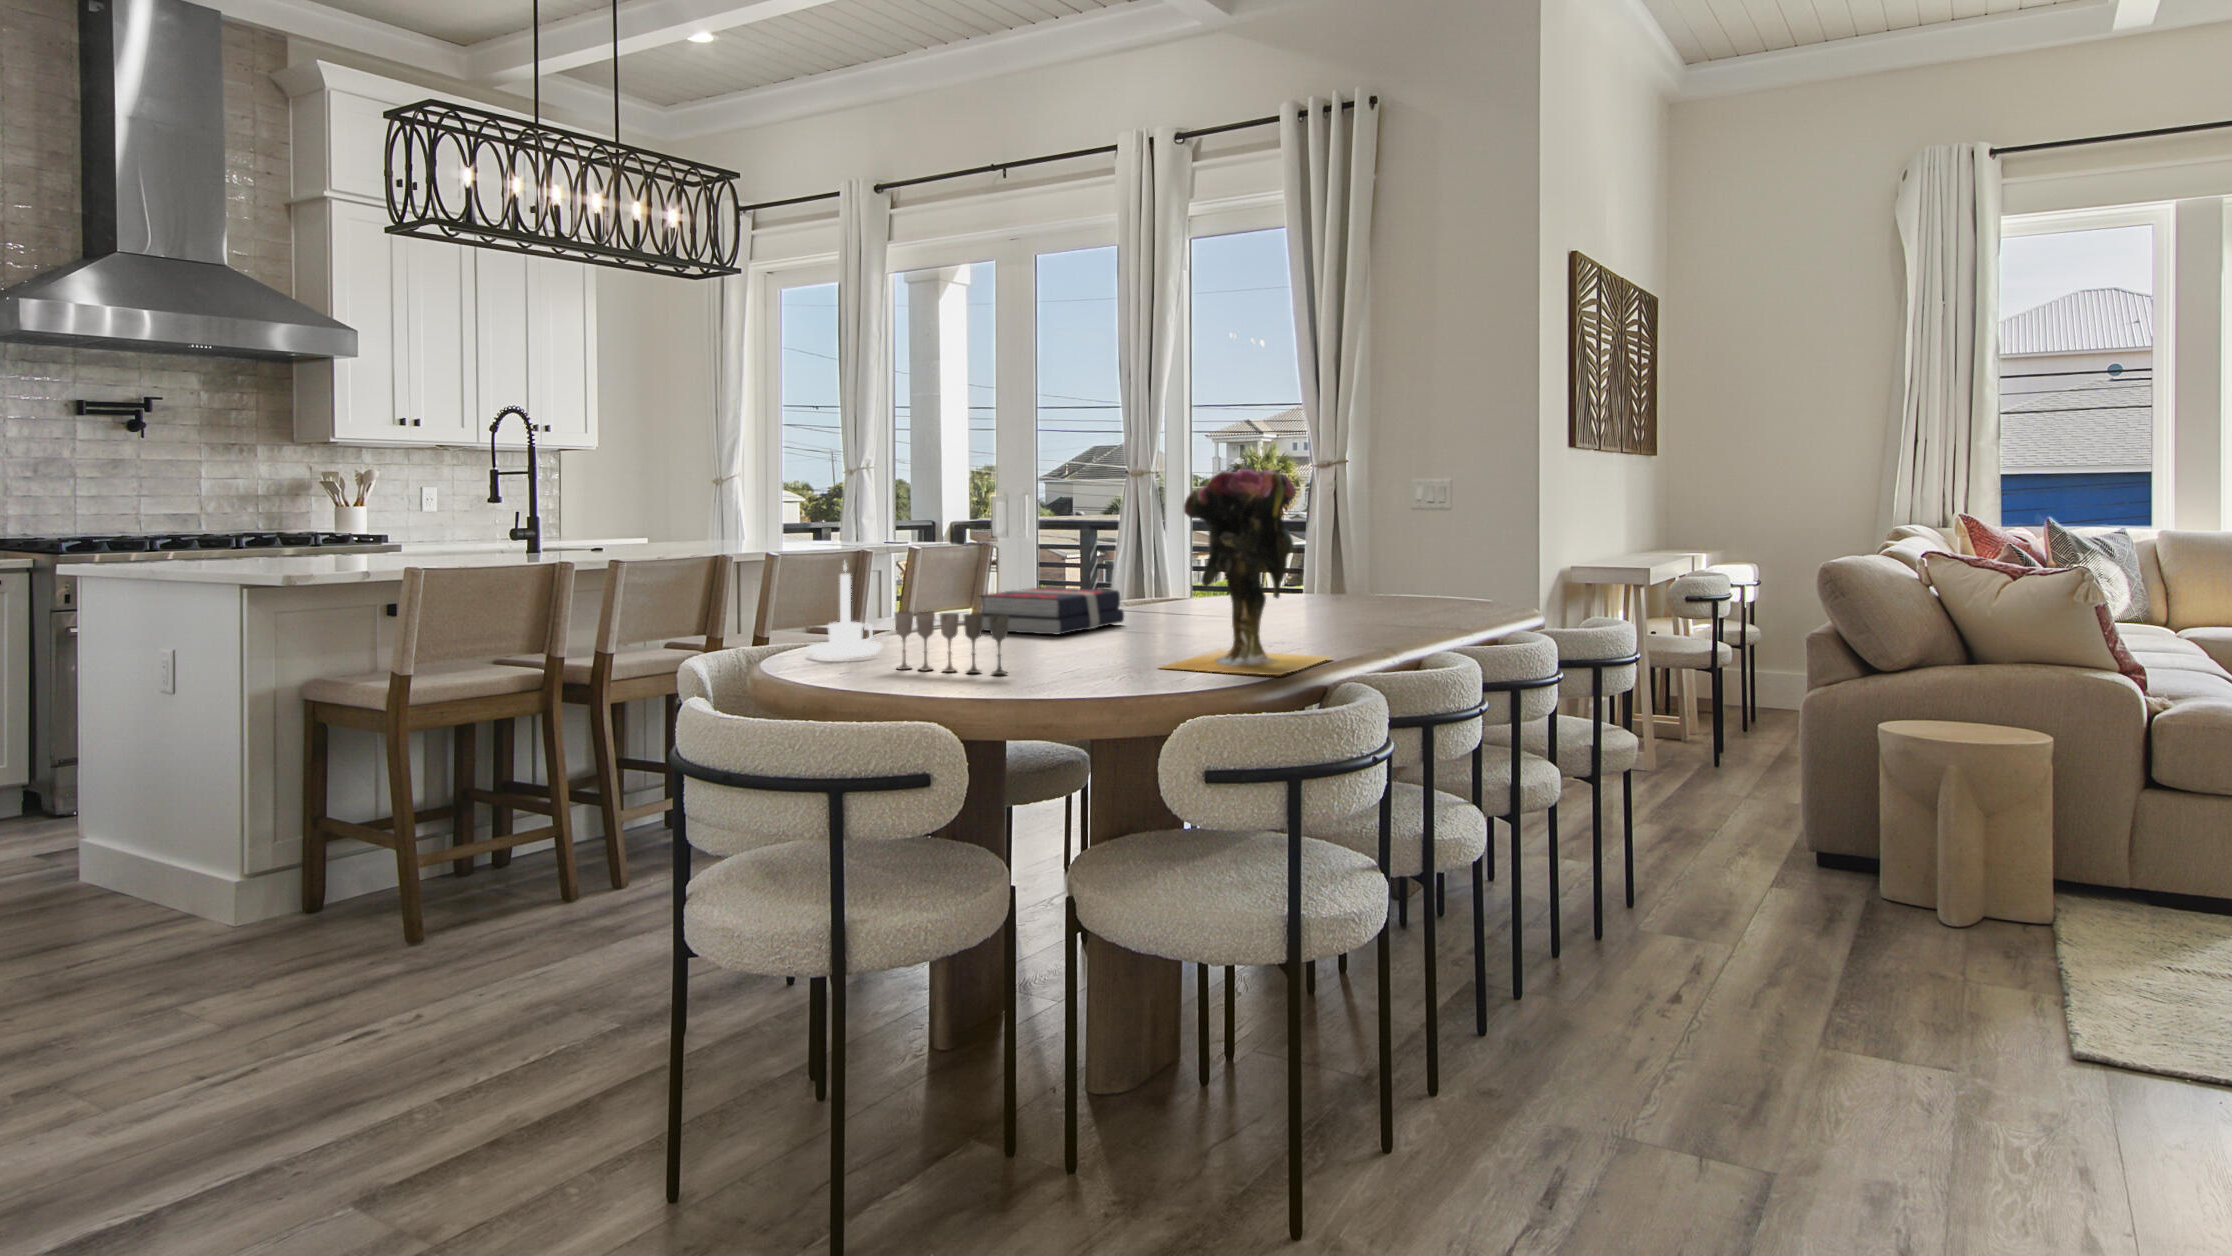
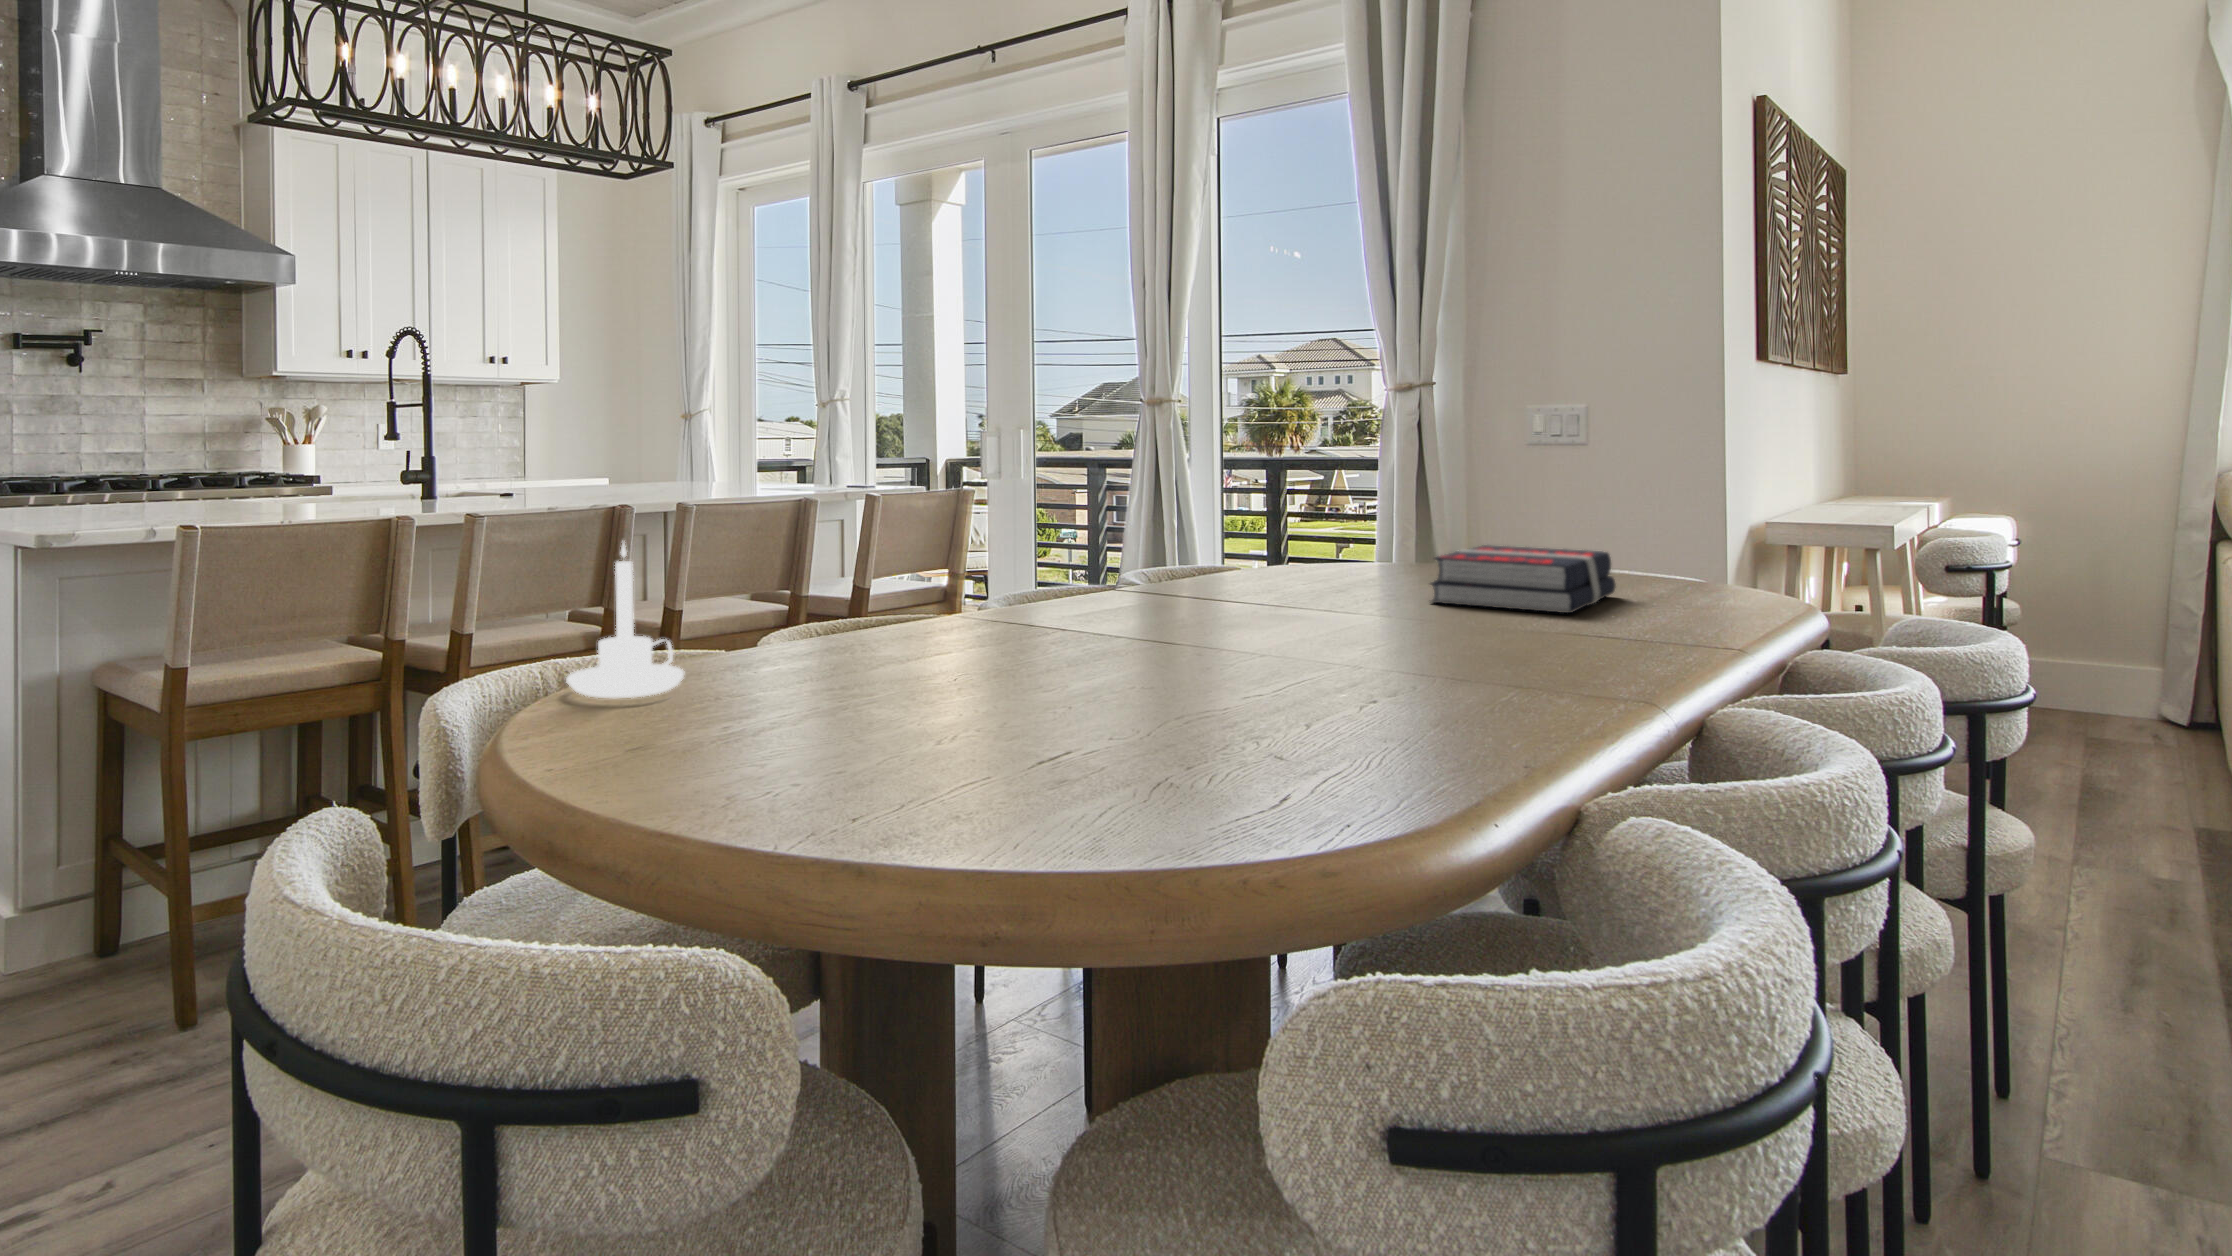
vase: present [1162,469,1329,675] -> none [1120,388,1454,785]
book: present [980,587,1124,634] -> present [1431,545,1616,613]
wine glass: present [894,611,1009,674] -> none [667,633,847,757]

